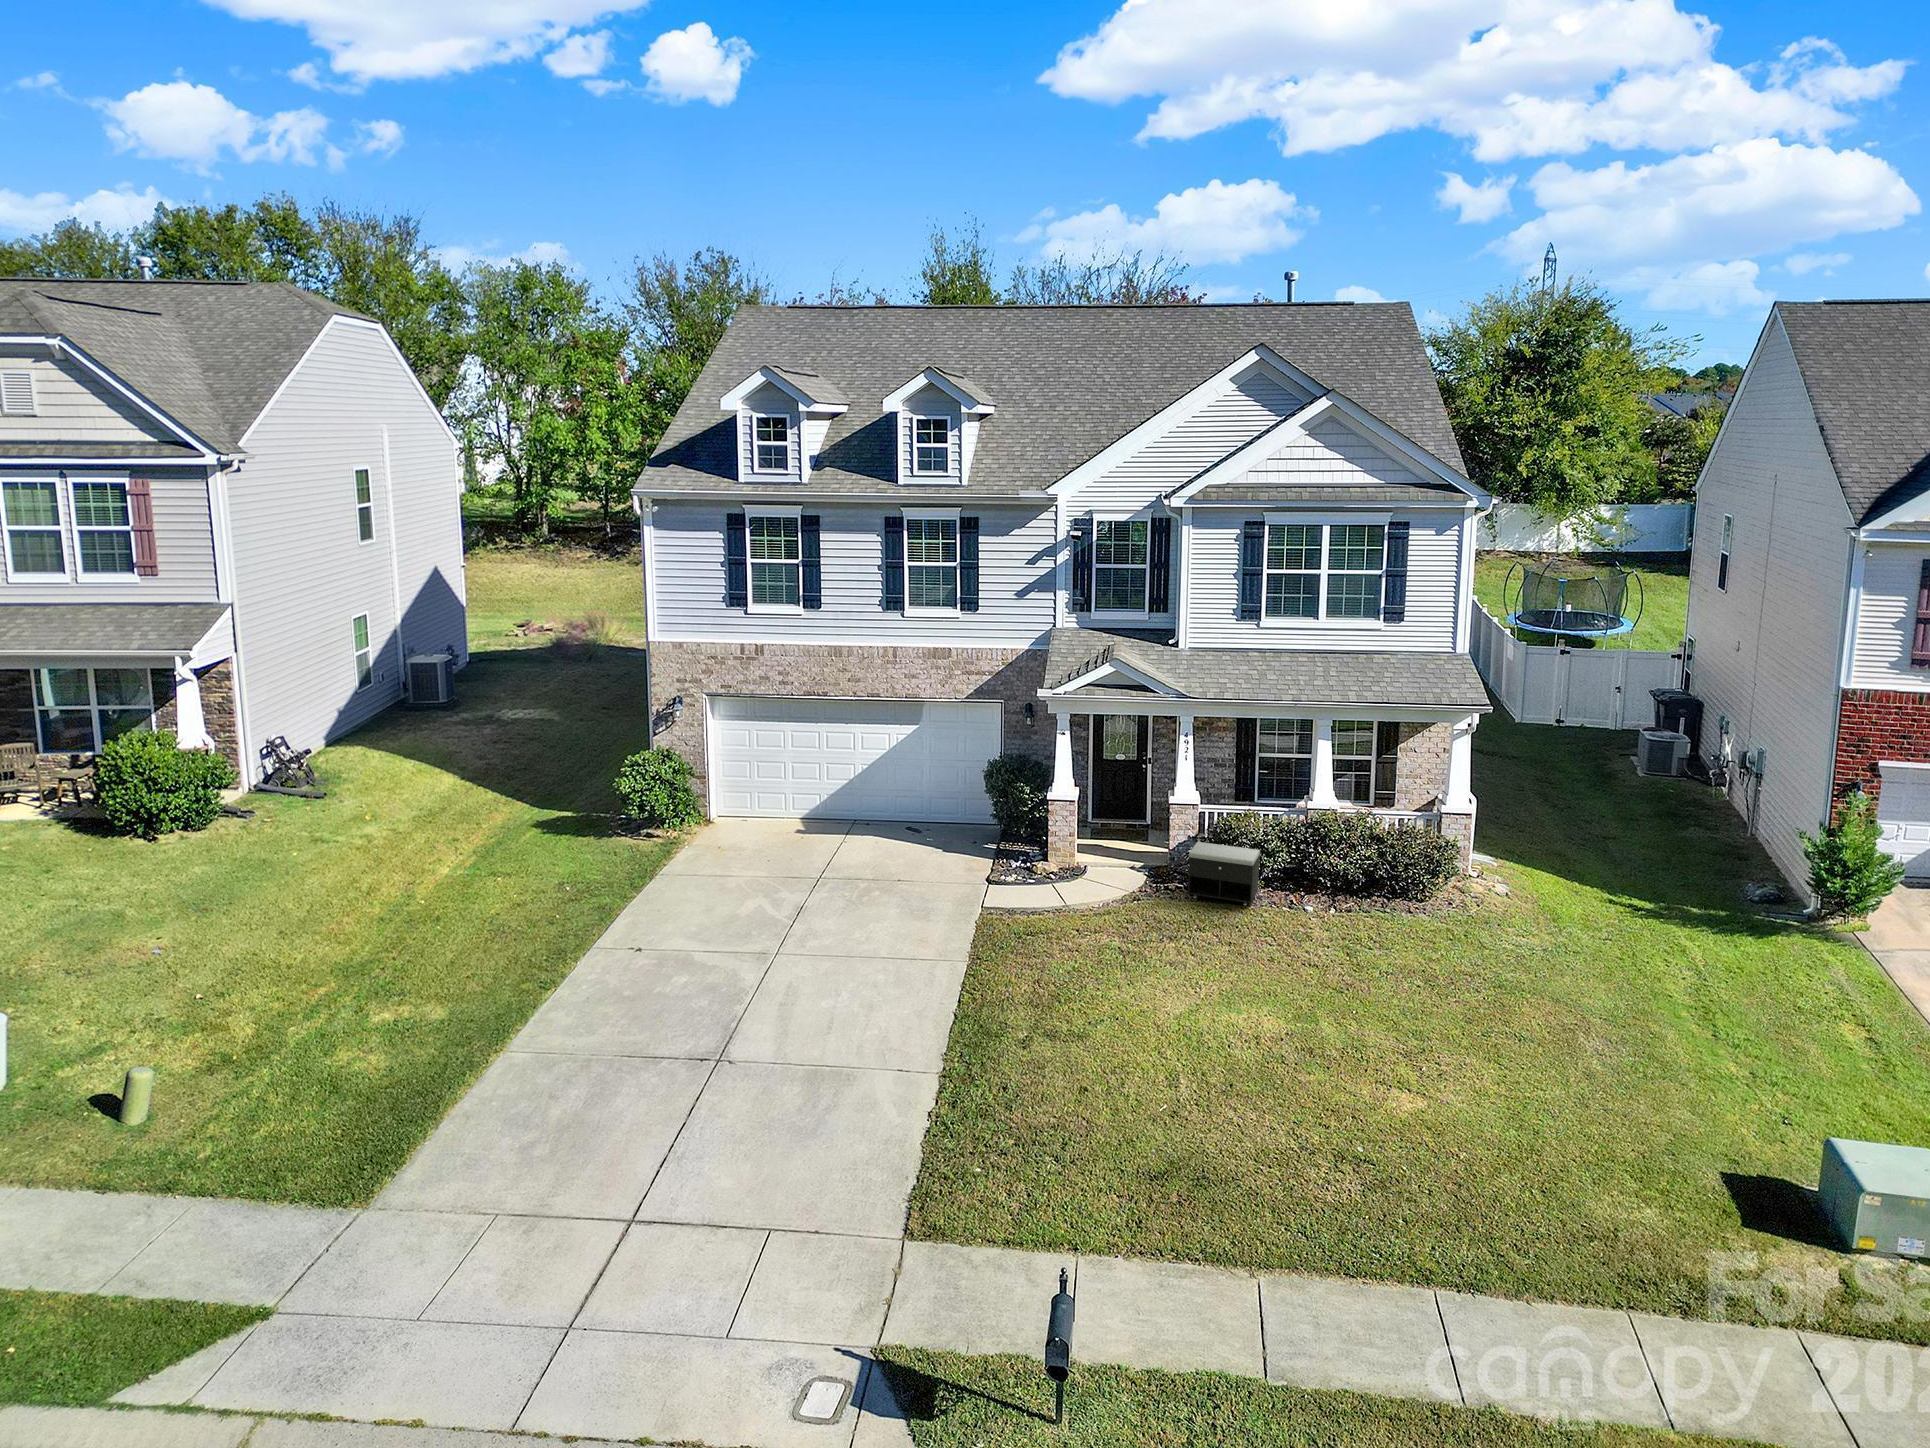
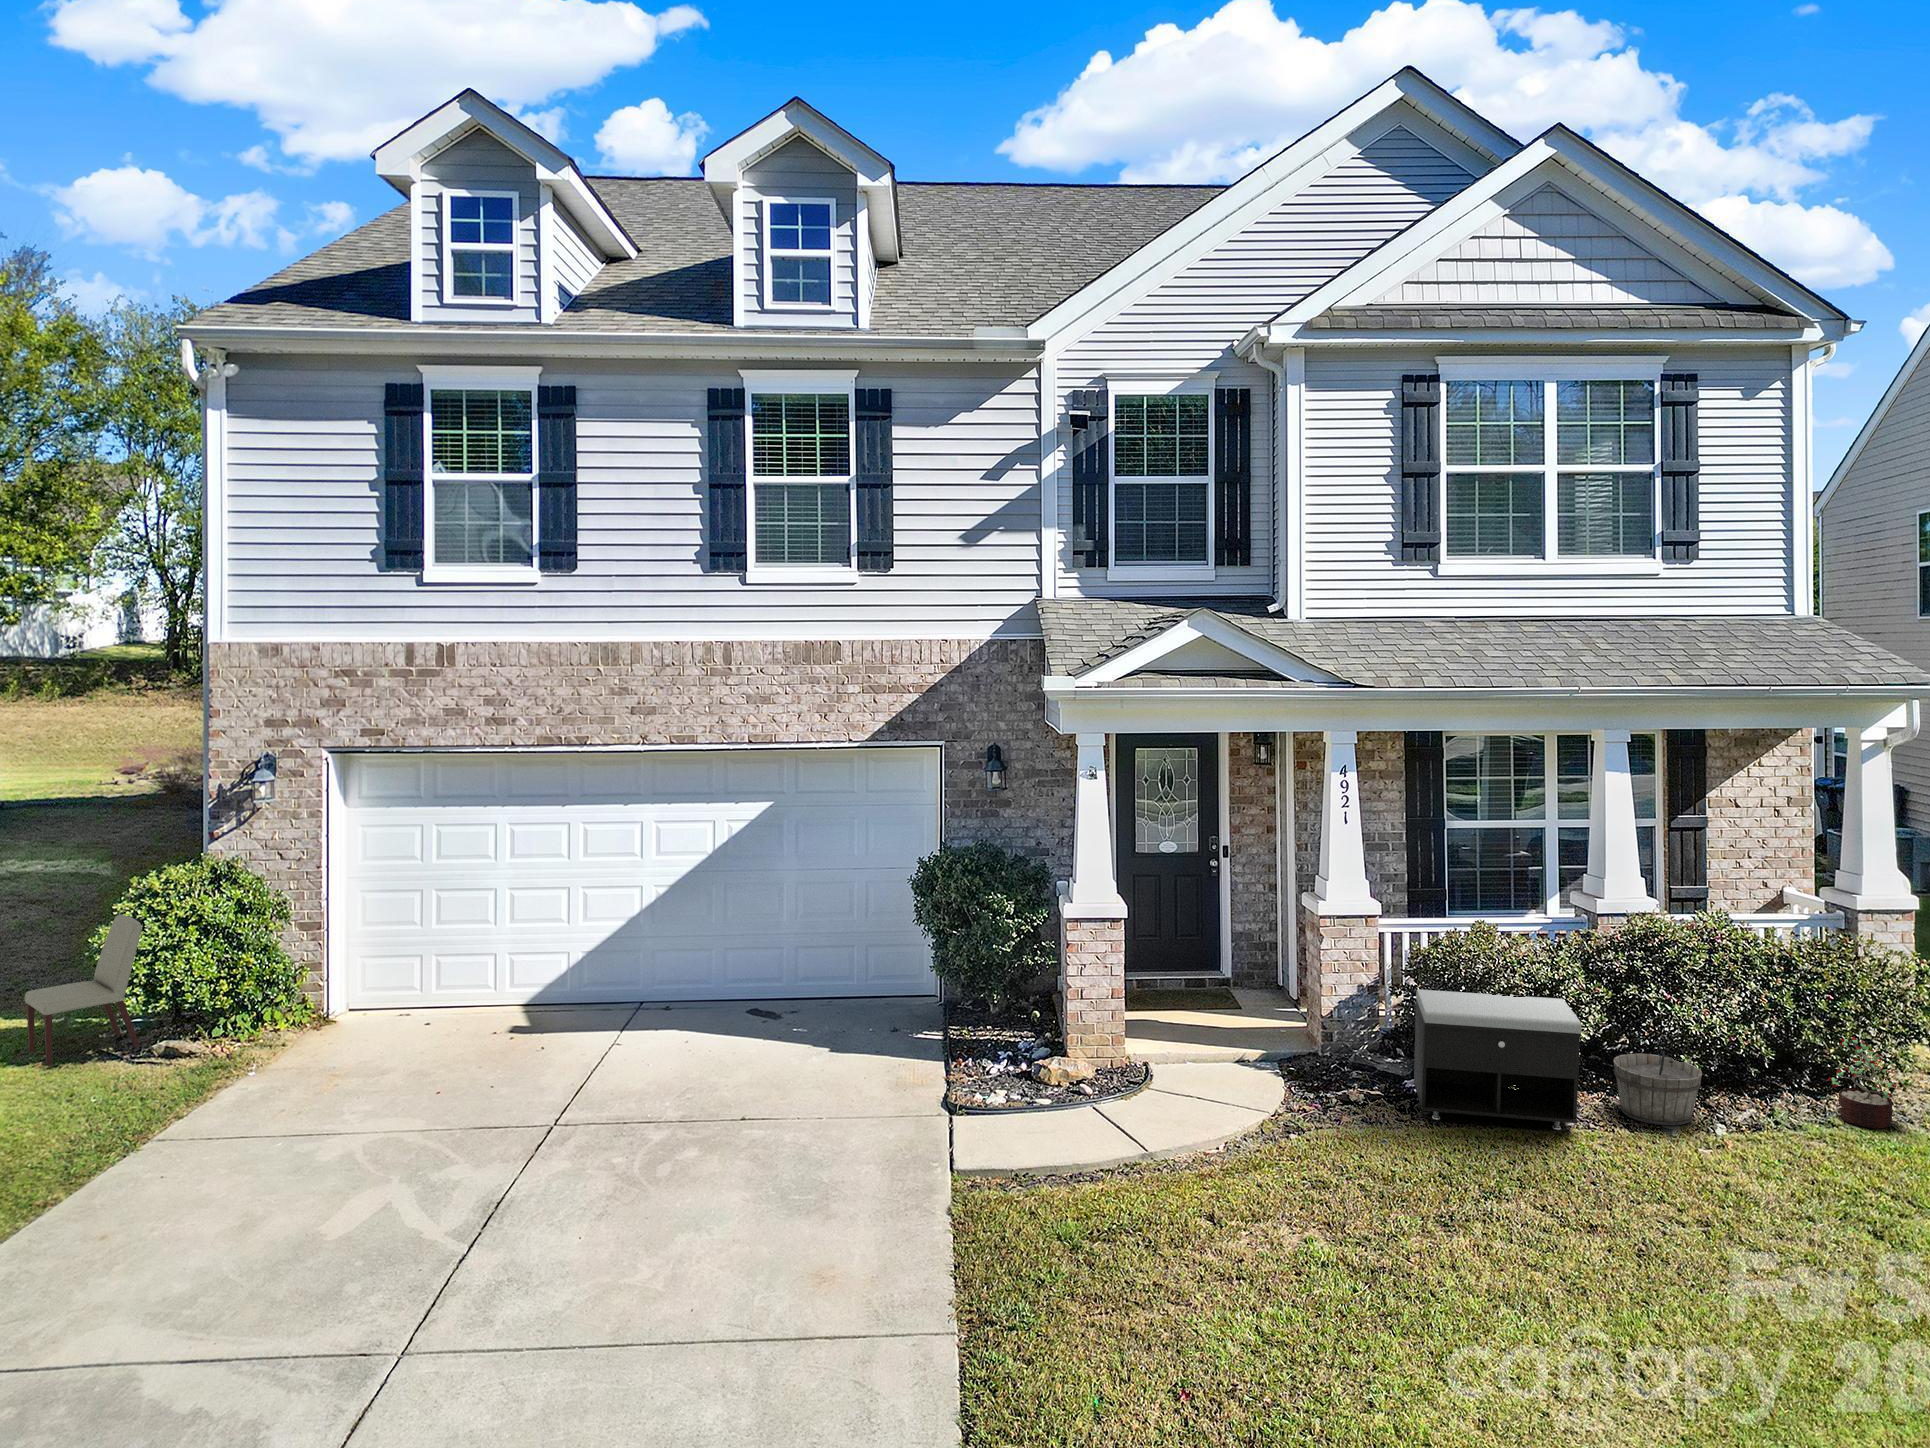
chair: none [594,774,640,840] -> present [25,915,141,1067]
wooden bucket: none [1280,873,1316,907] -> present [1613,1047,1702,1125]
decorative plant: none [1378,874,1402,914] -> present [1828,1037,1896,1129]

